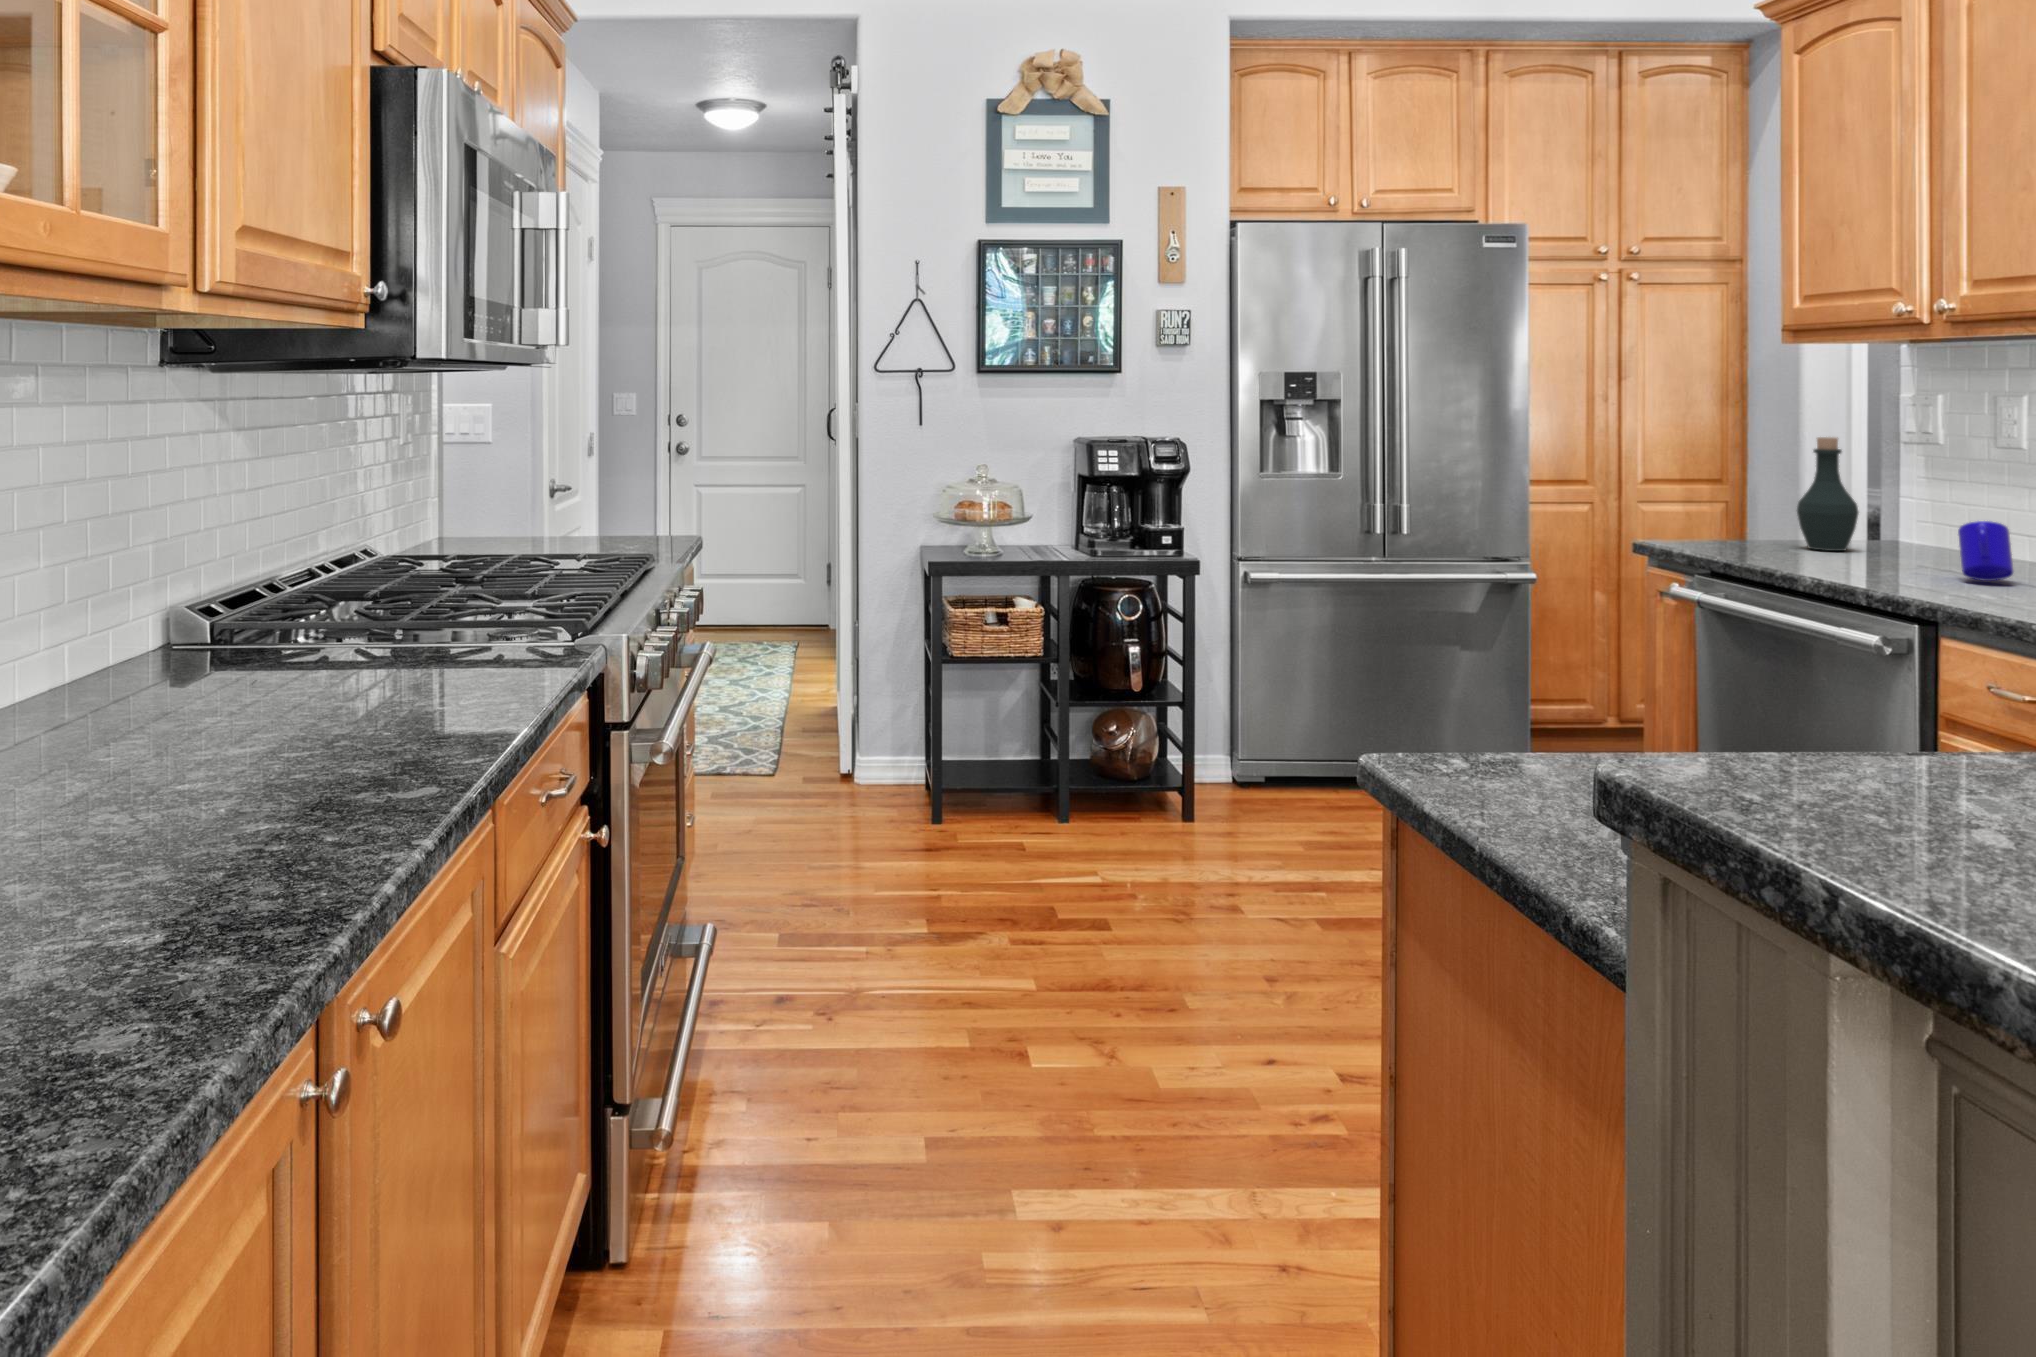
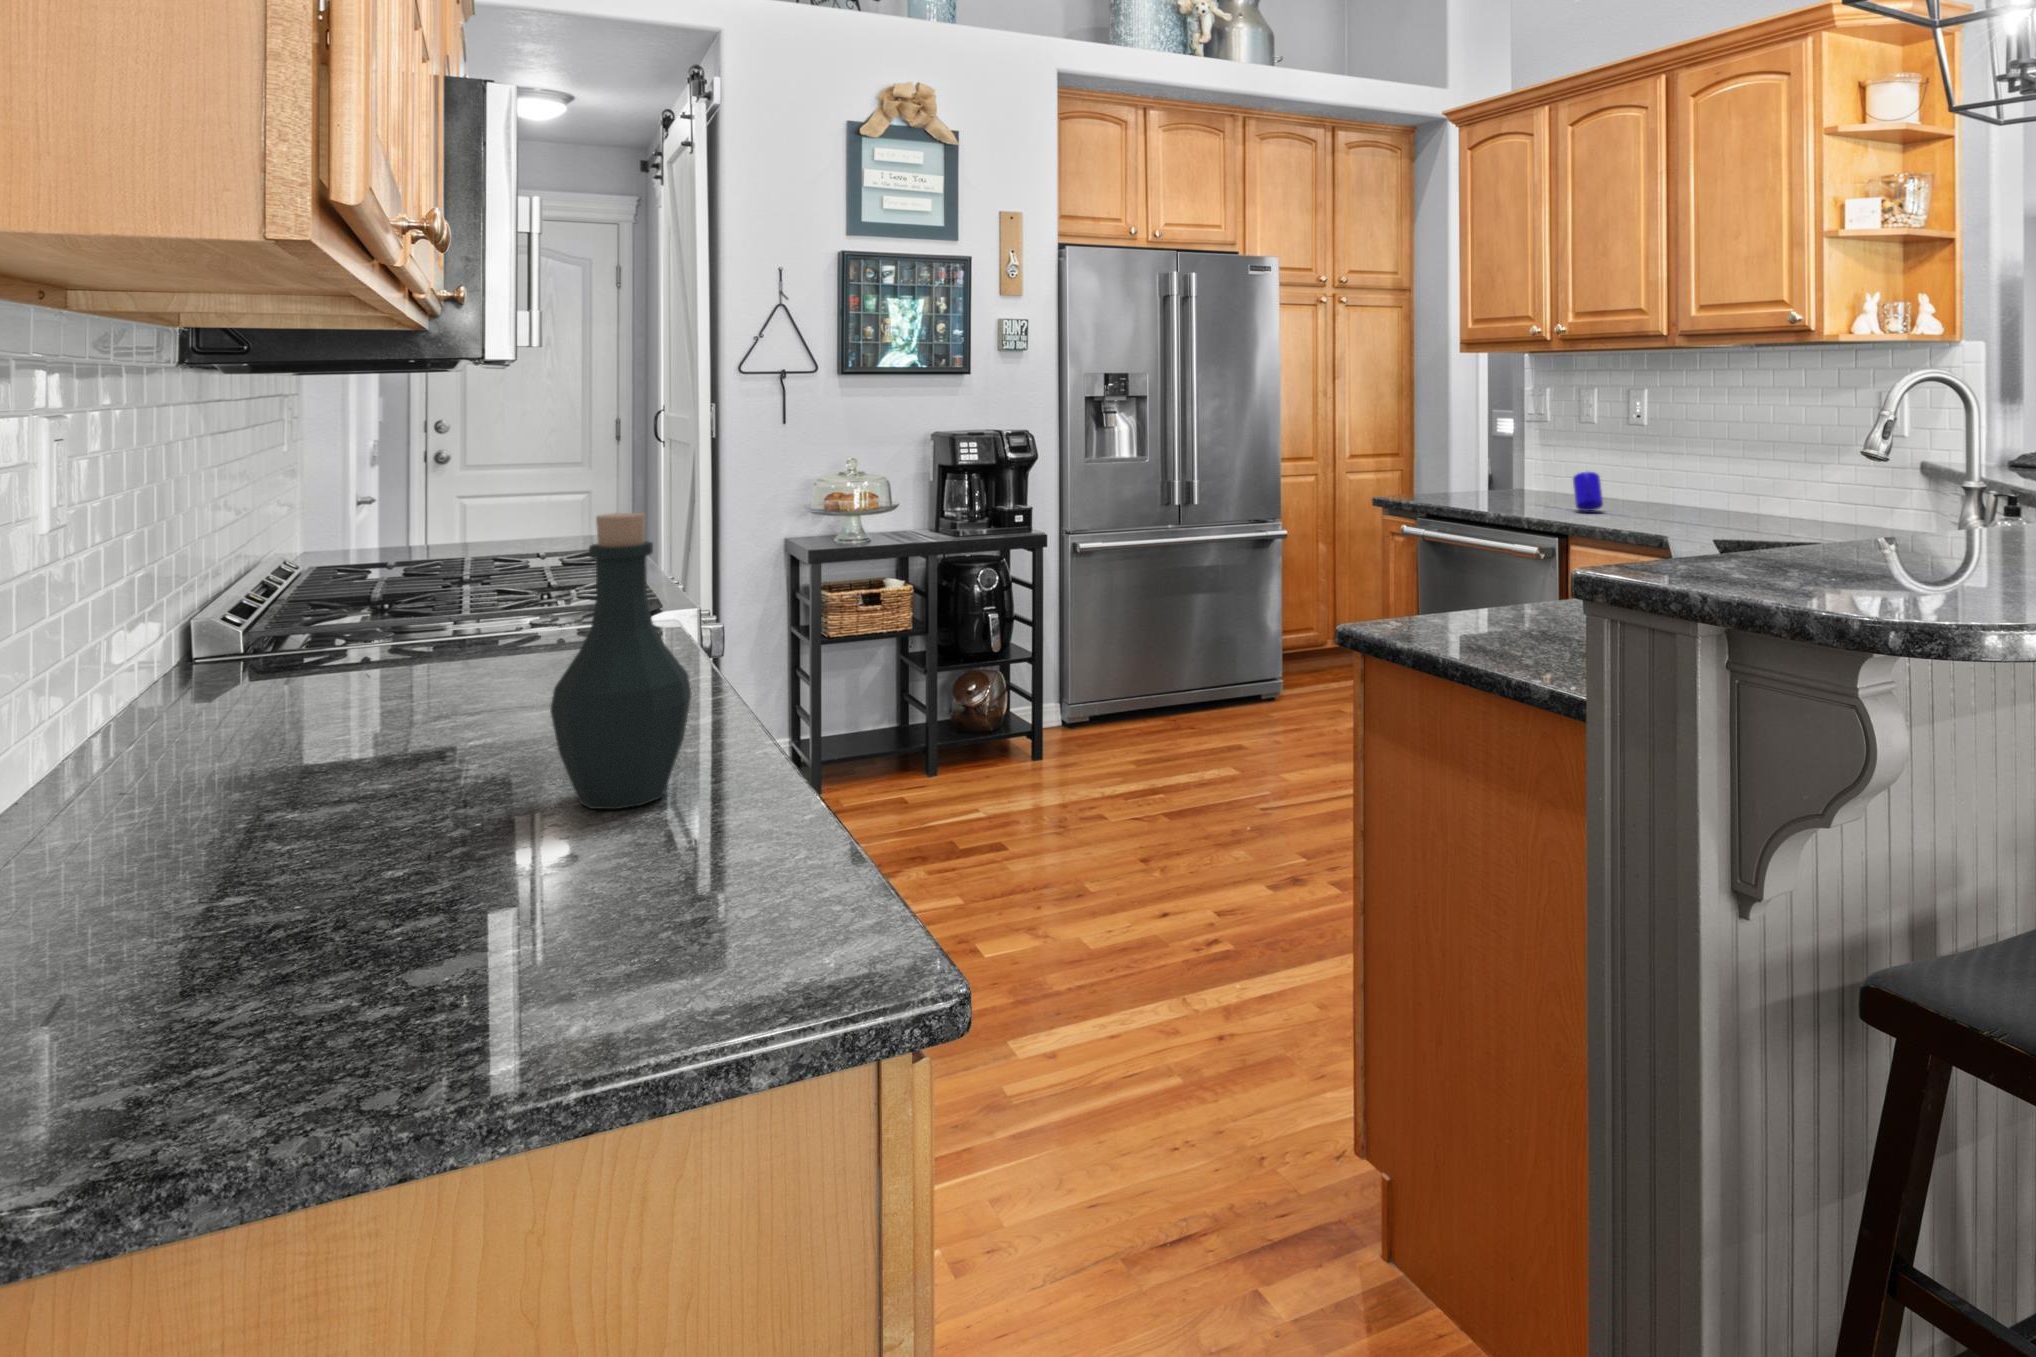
bottle: present [1797,437,1859,551] -> present [550,513,692,809]

